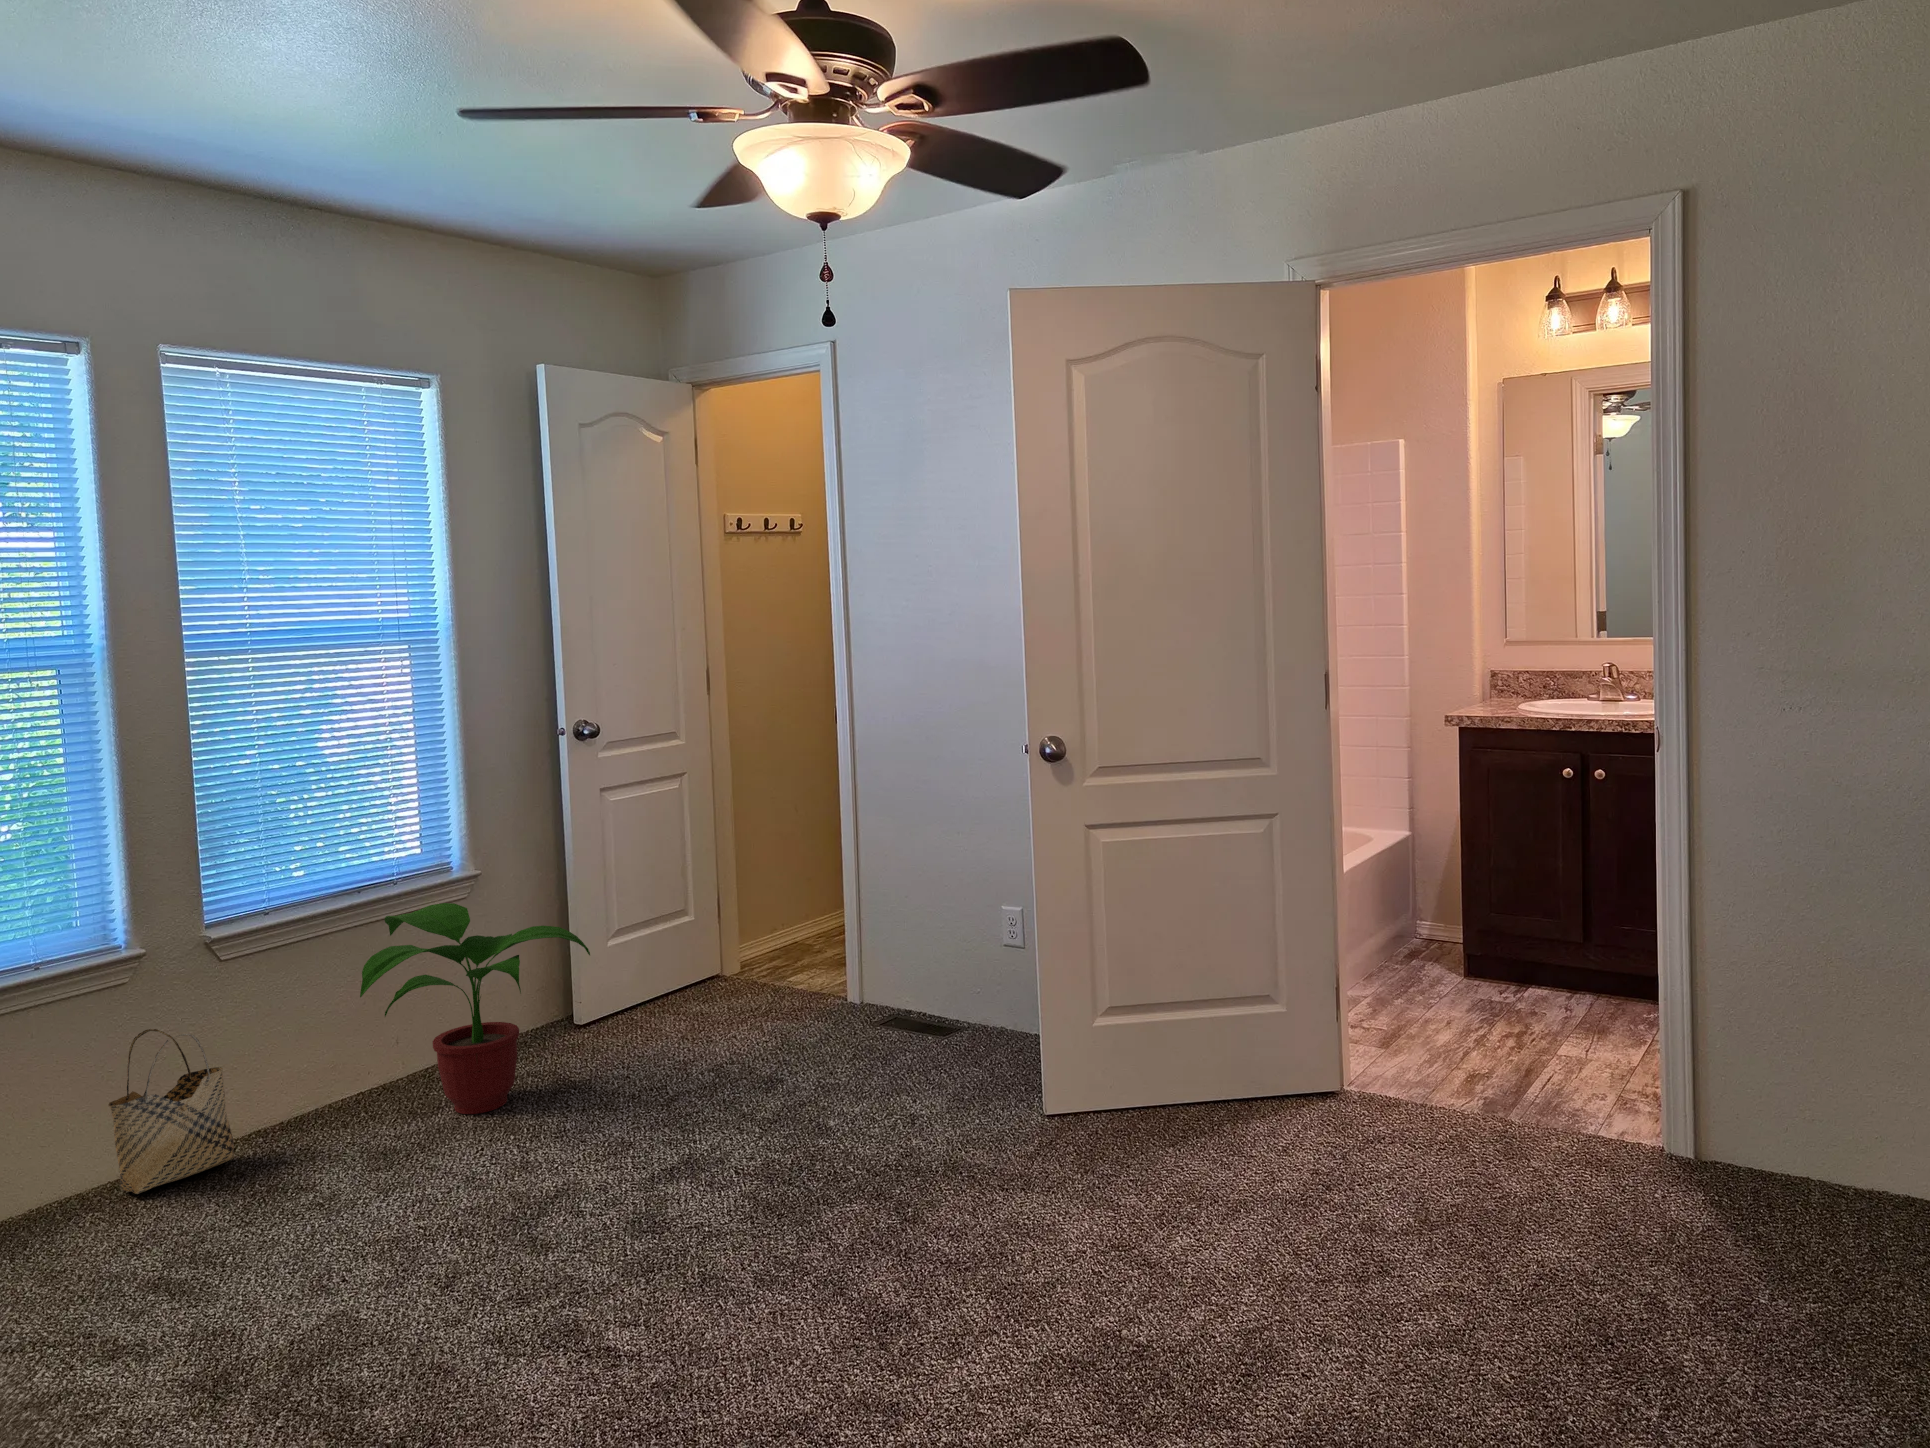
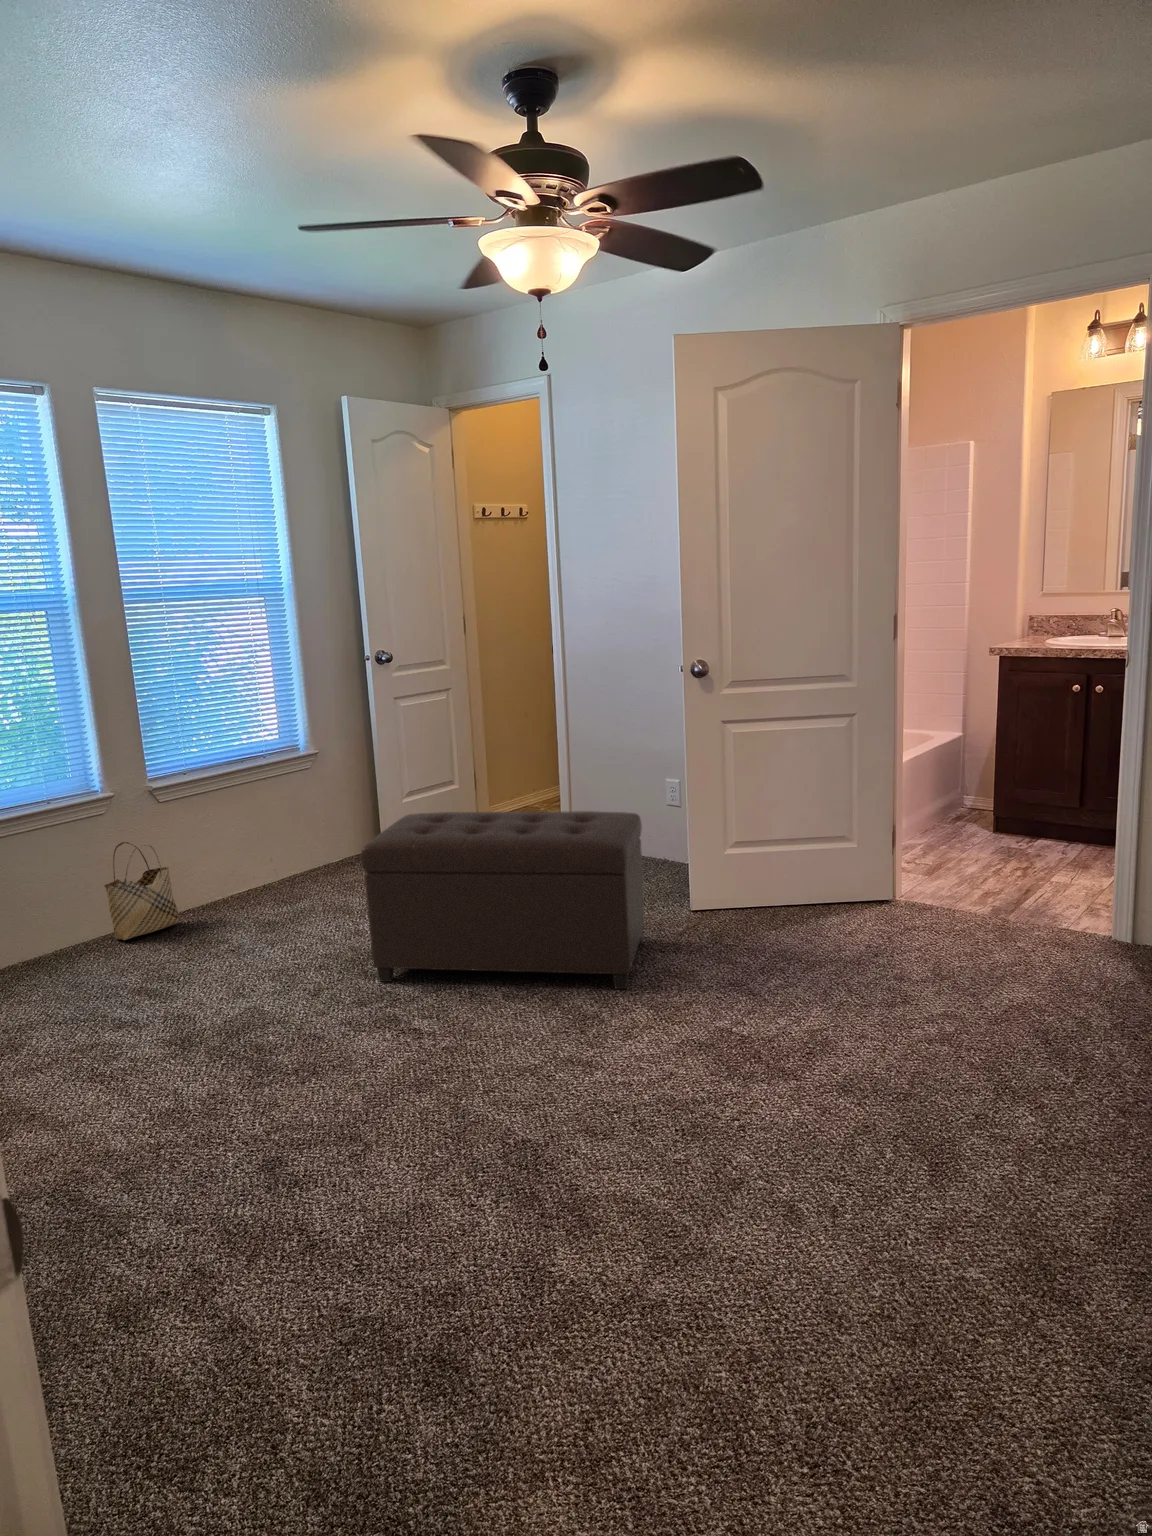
potted plant: present [360,903,590,1114] -> none [250,769,392,902]
ottoman: none [533,972,978,1260] -> present [361,811,644,989]

